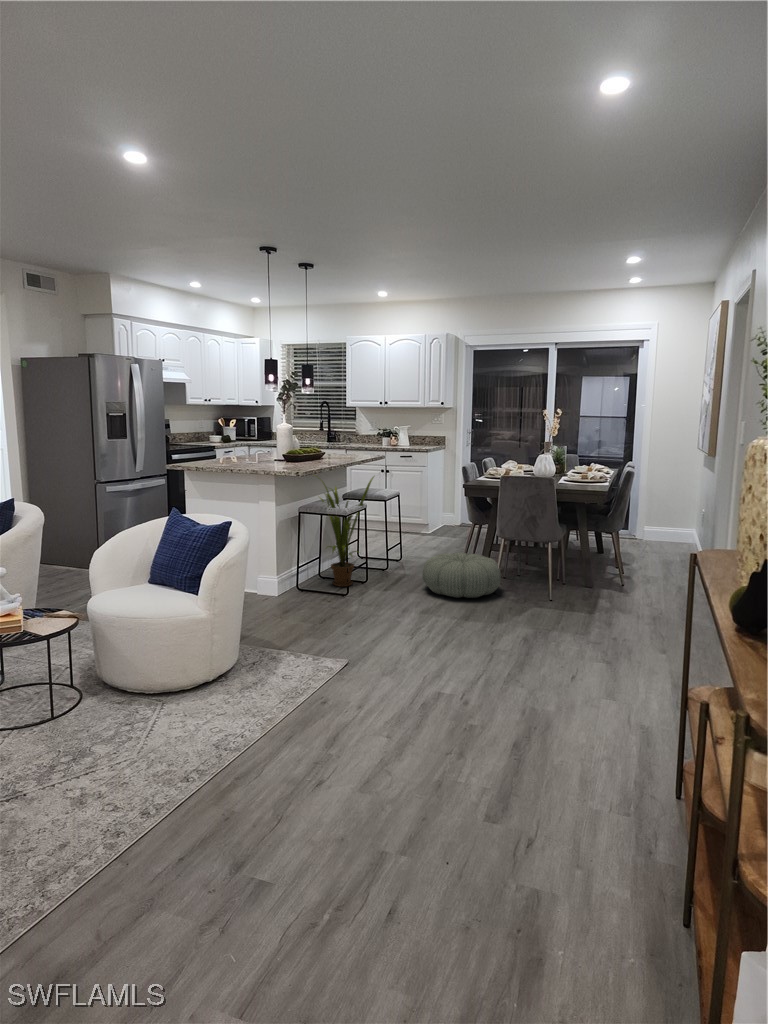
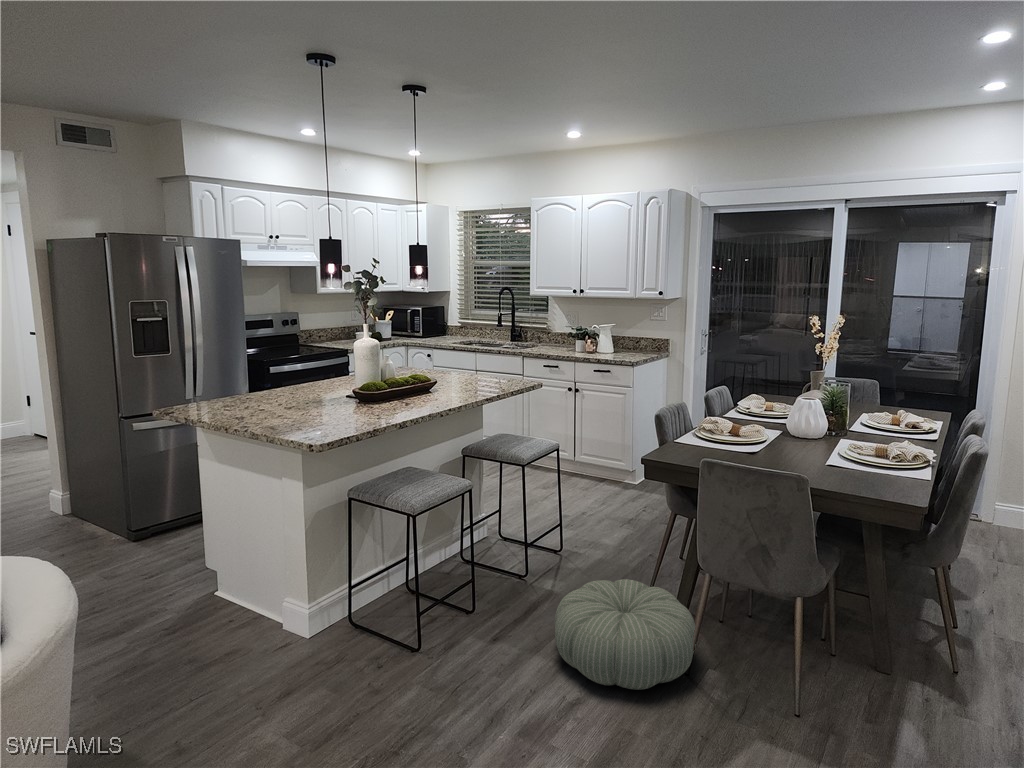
house plant: present [320,477,374,587] -> none [380,429,486,622]

